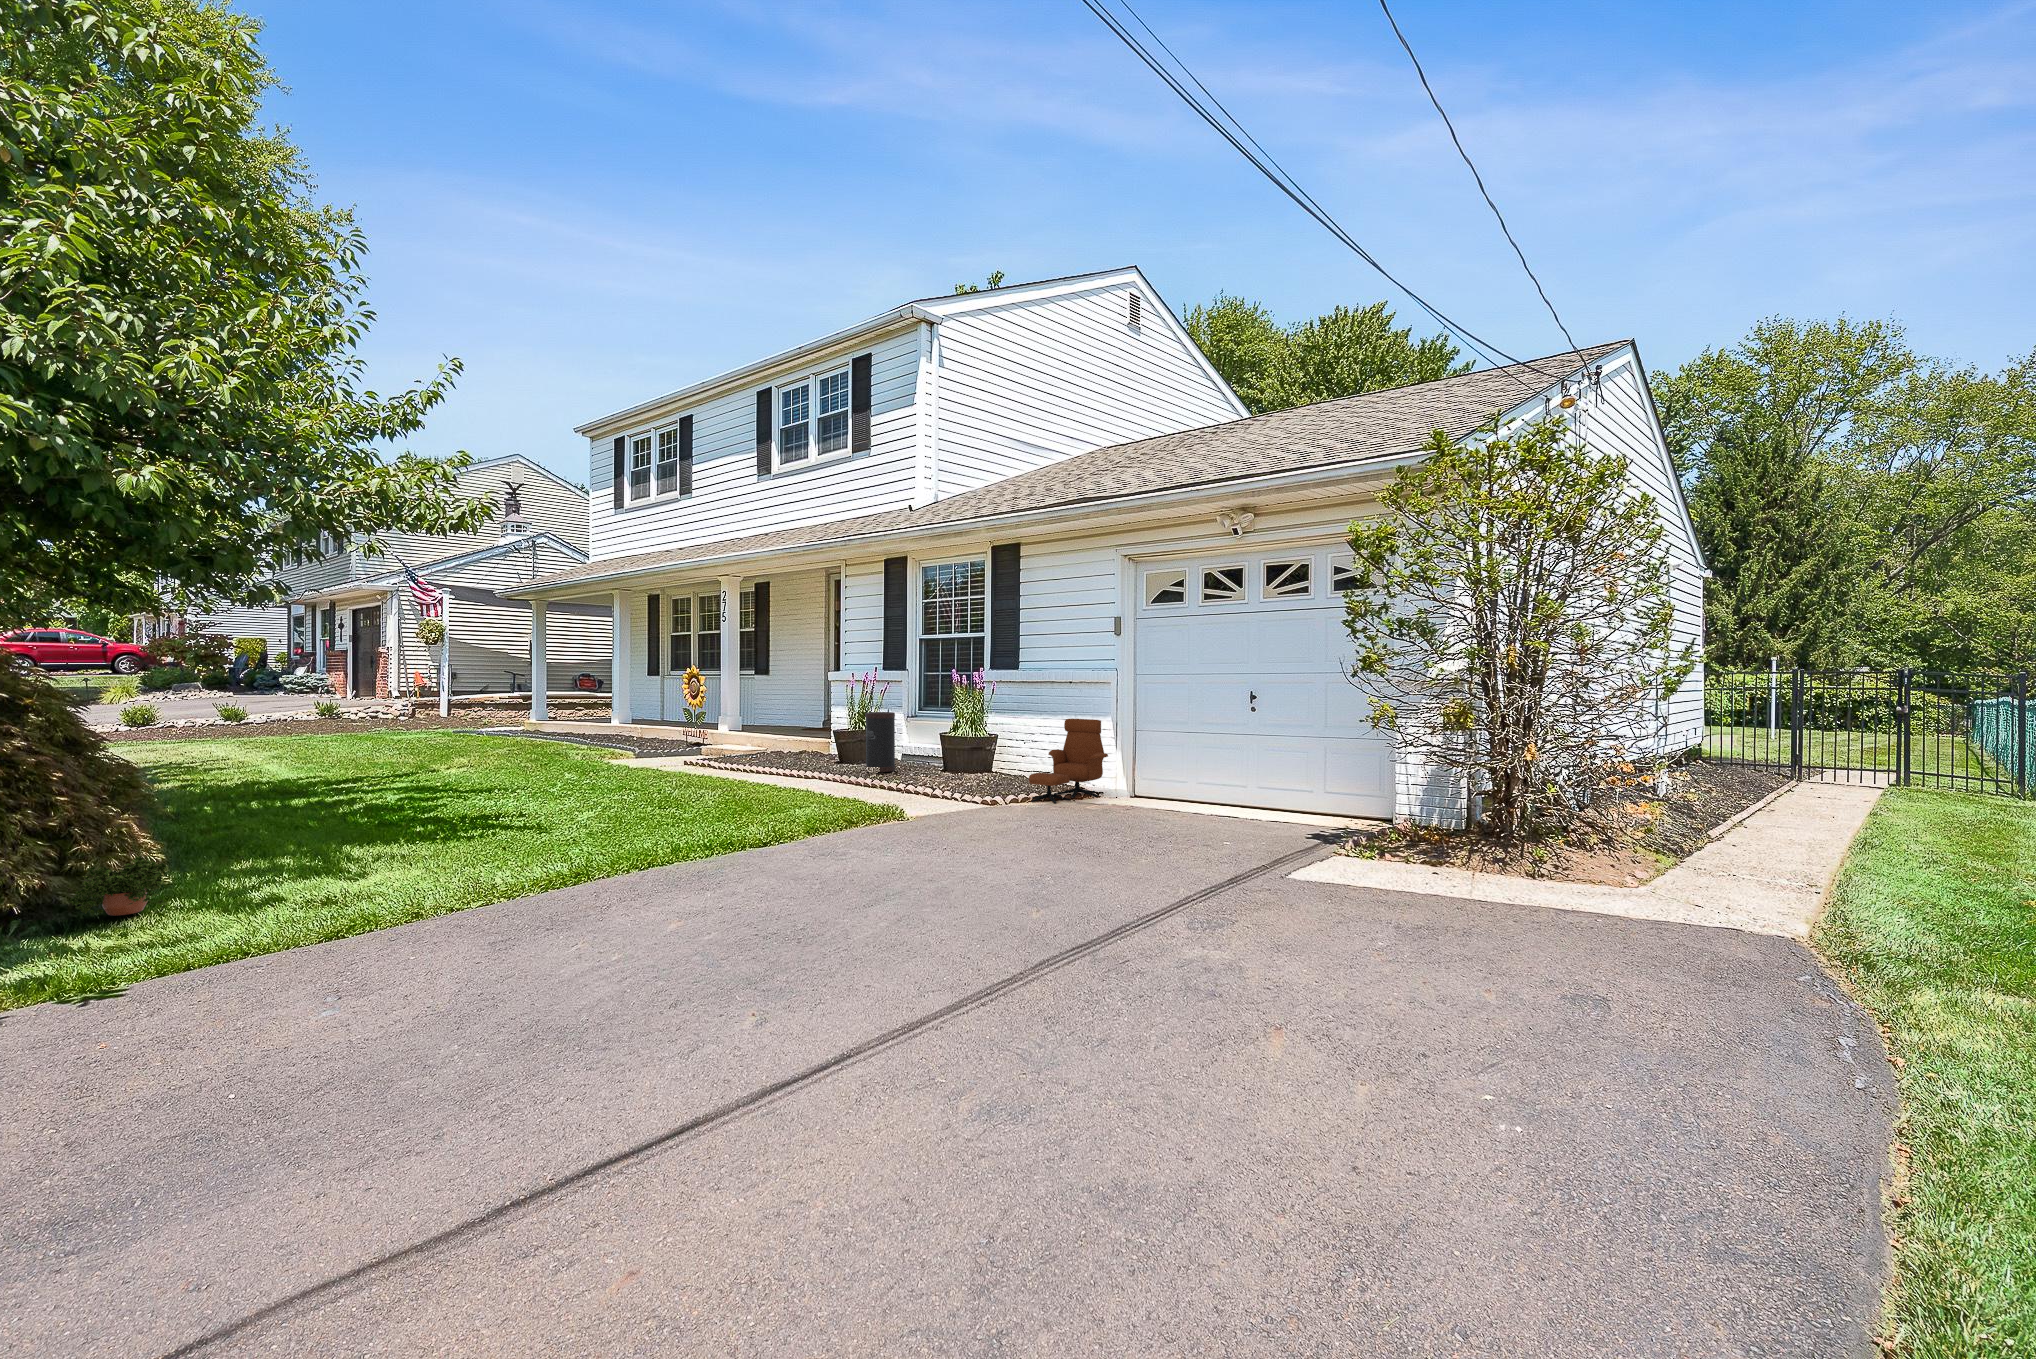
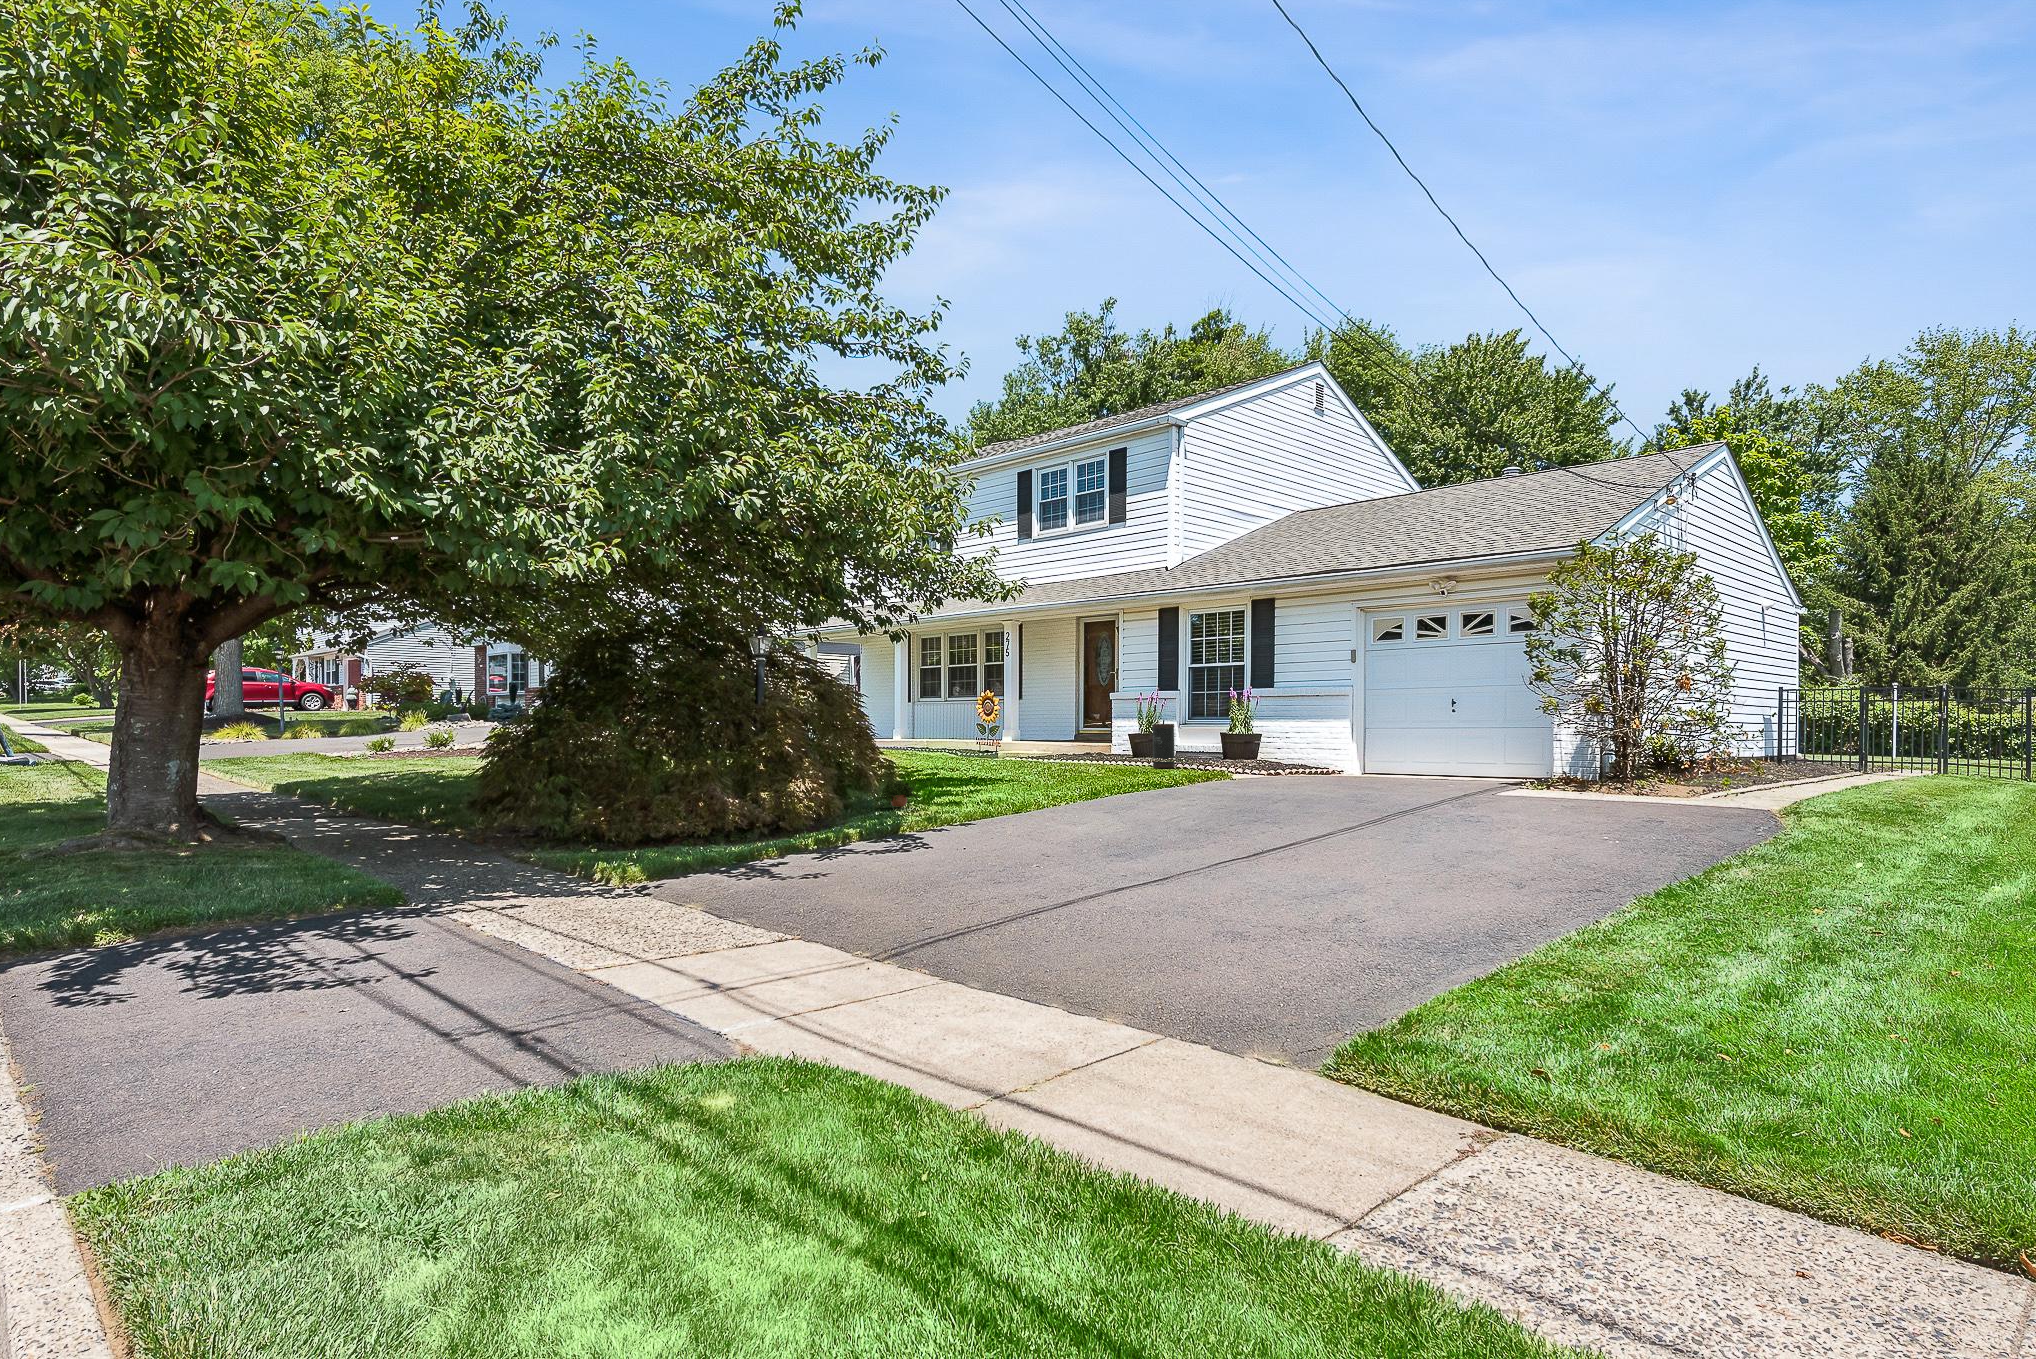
lounge chair: present [1029,719,1108,803] -> none [1298,722,1352,778]

